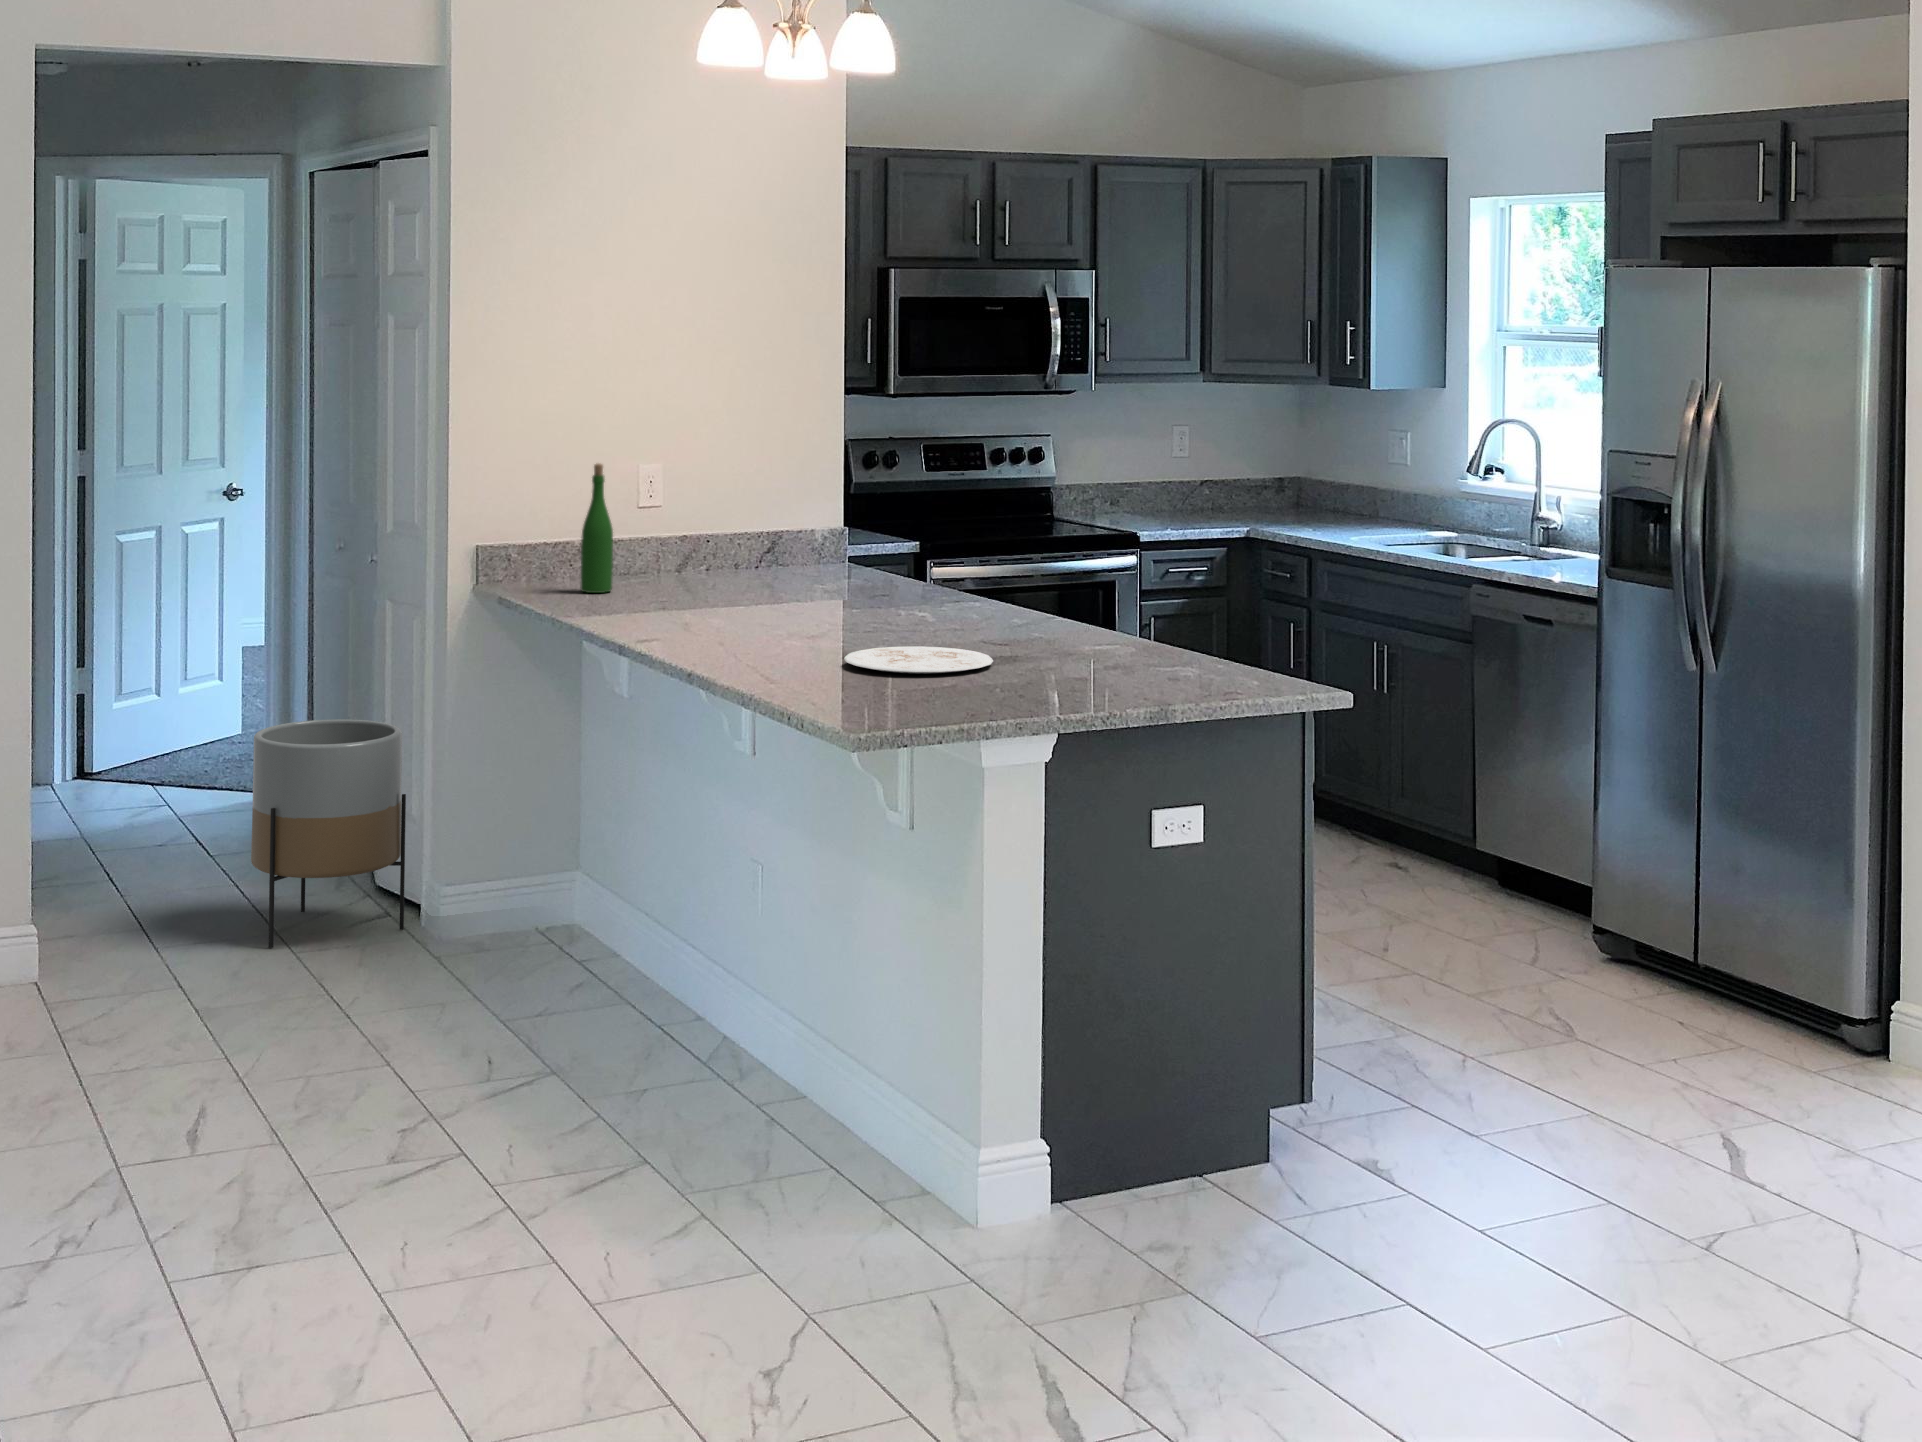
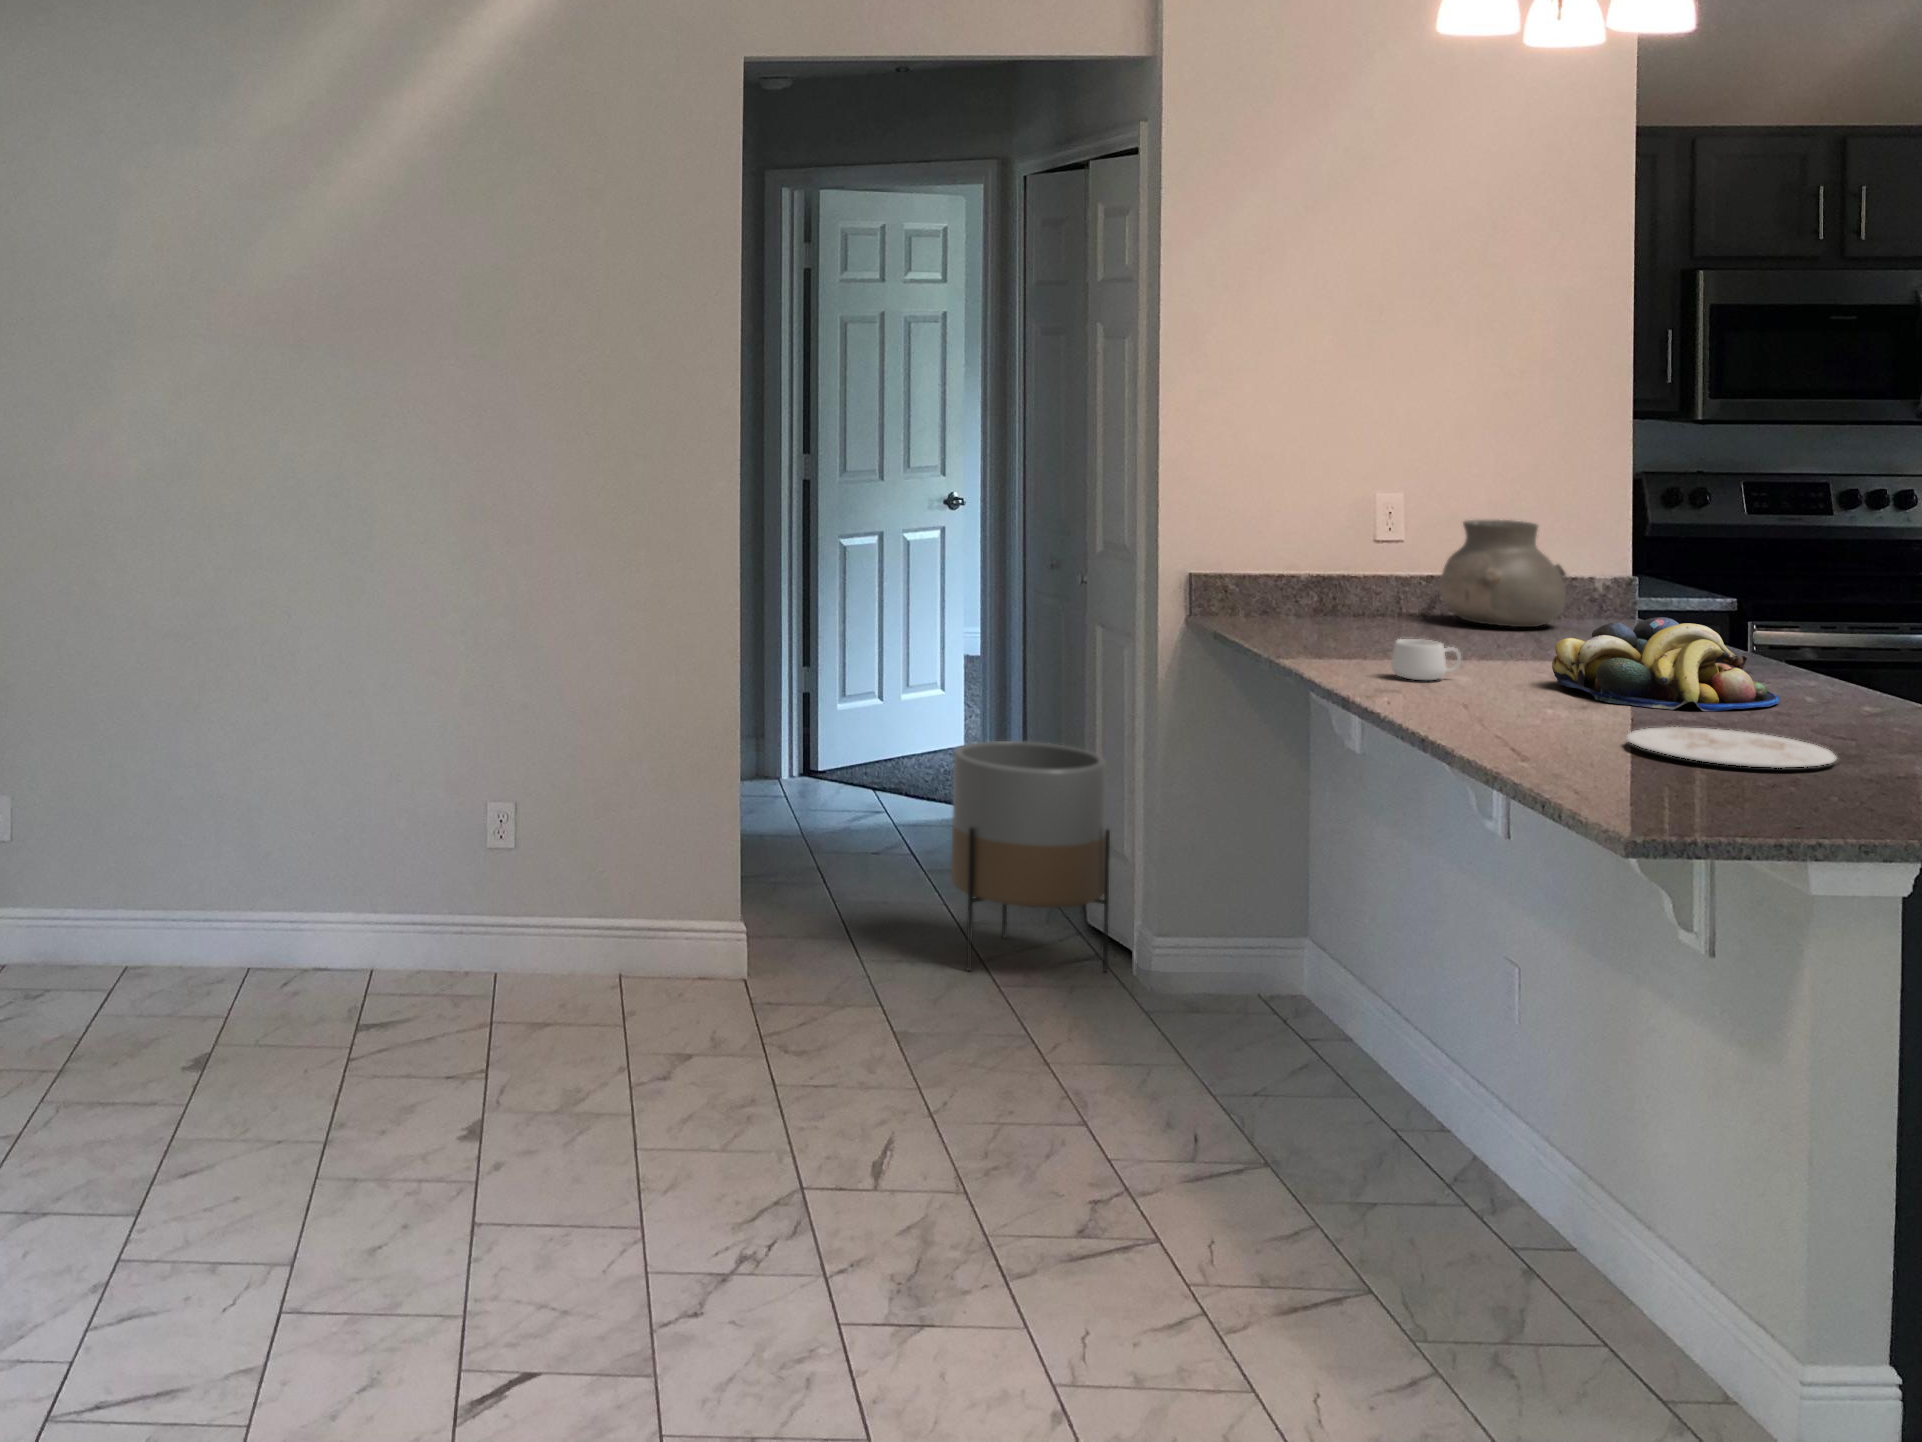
wine bottle: present [580,464,613,593] -> none [1303,488,1341,633]
vase: none [693,485,793,577] -> present [1439,520,1566,627]
fruit bowl: none [786,559,952,635] -> present [1552,617,1780,711]
mug: none [659,592,715,627] -> present [1392,639,1461,680]

